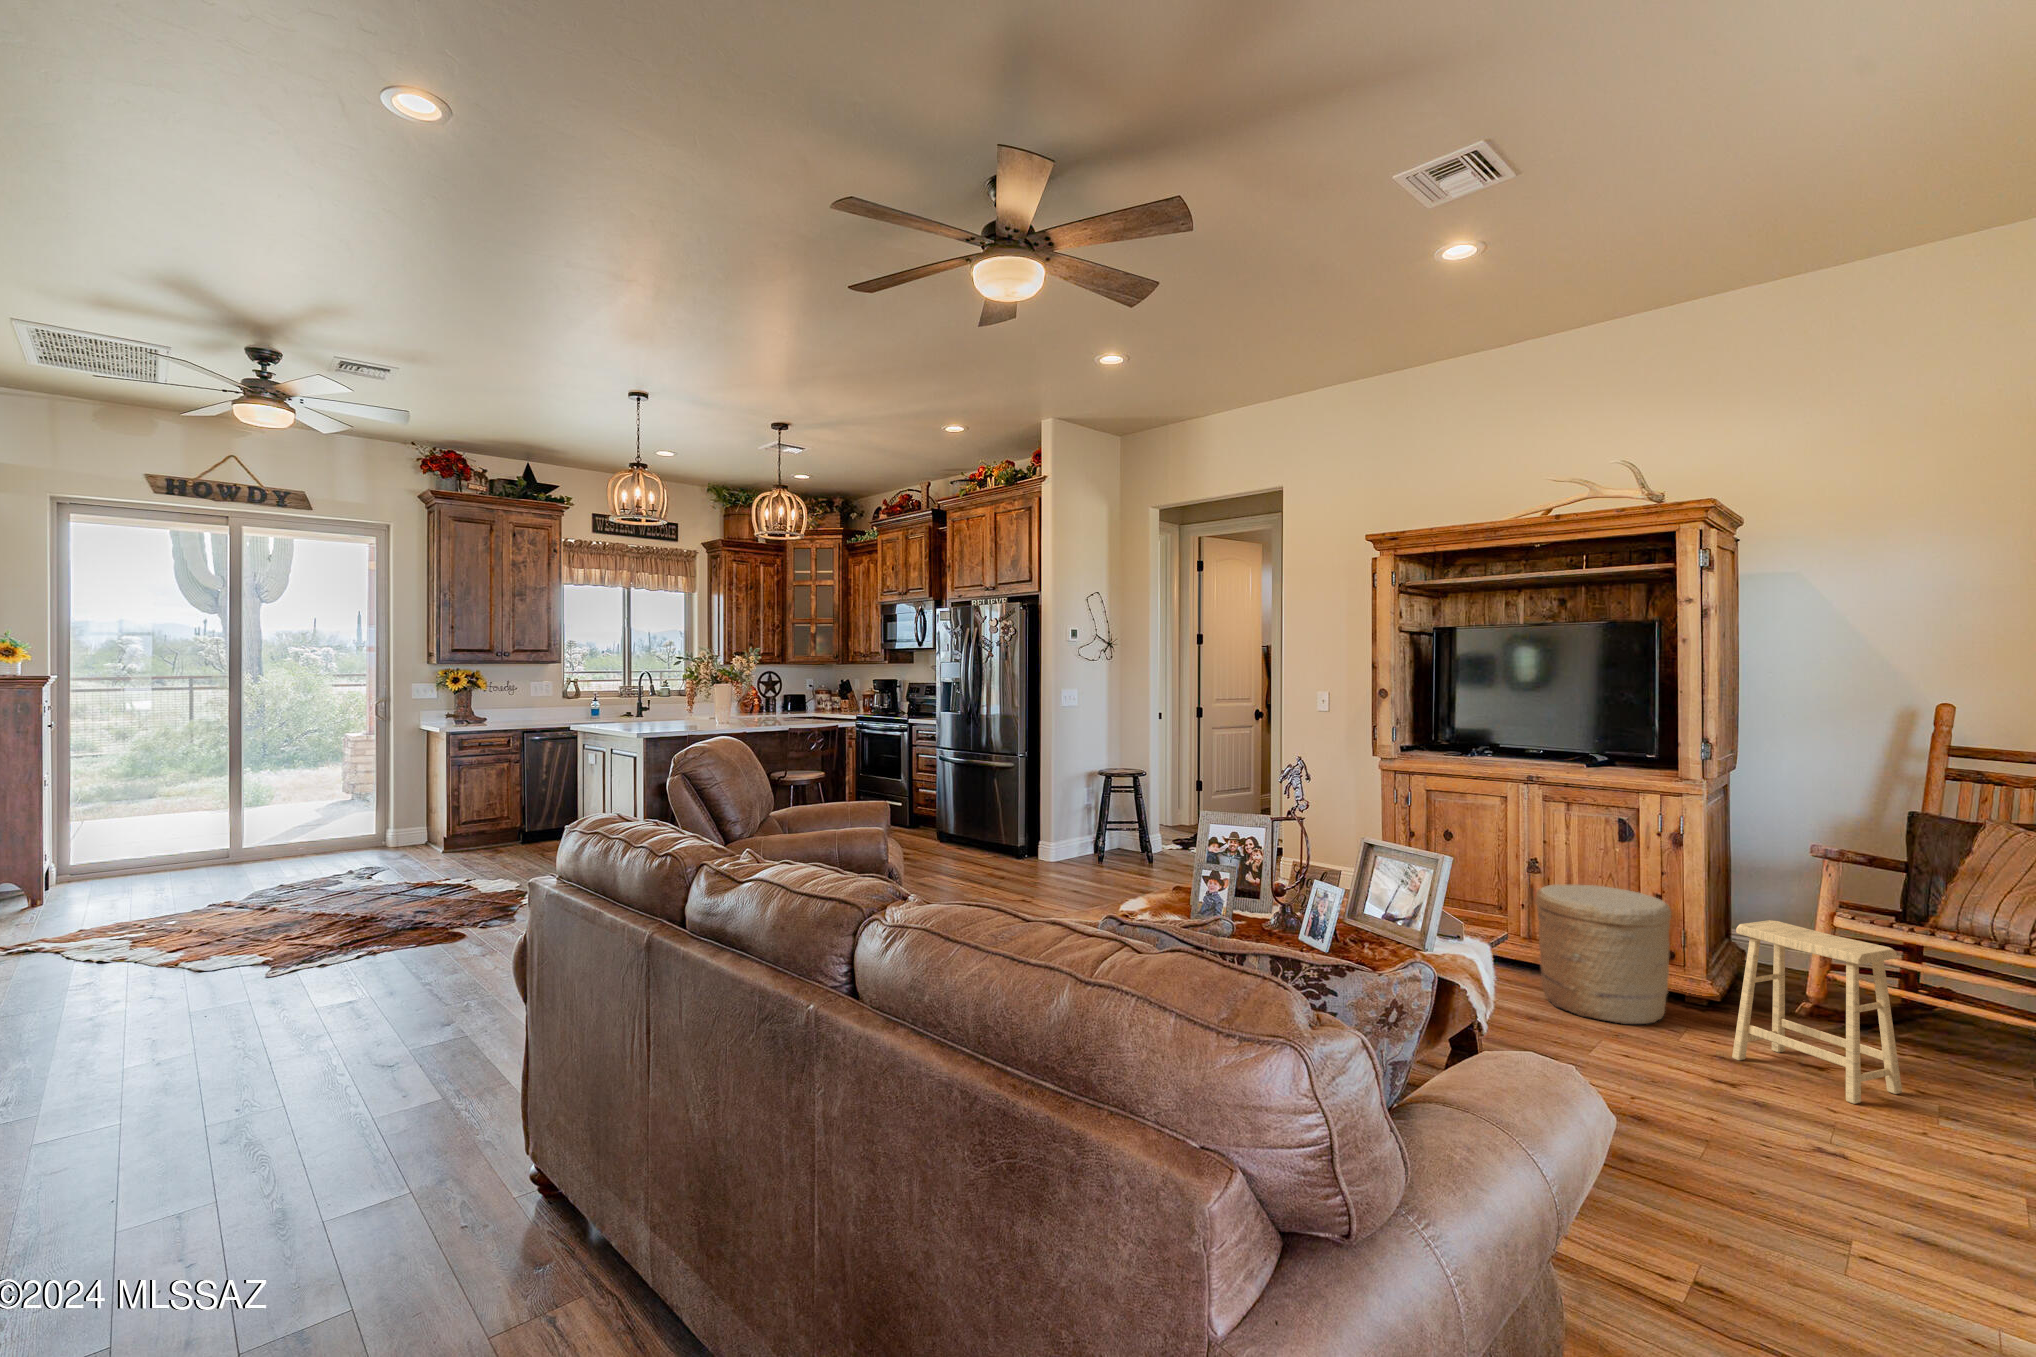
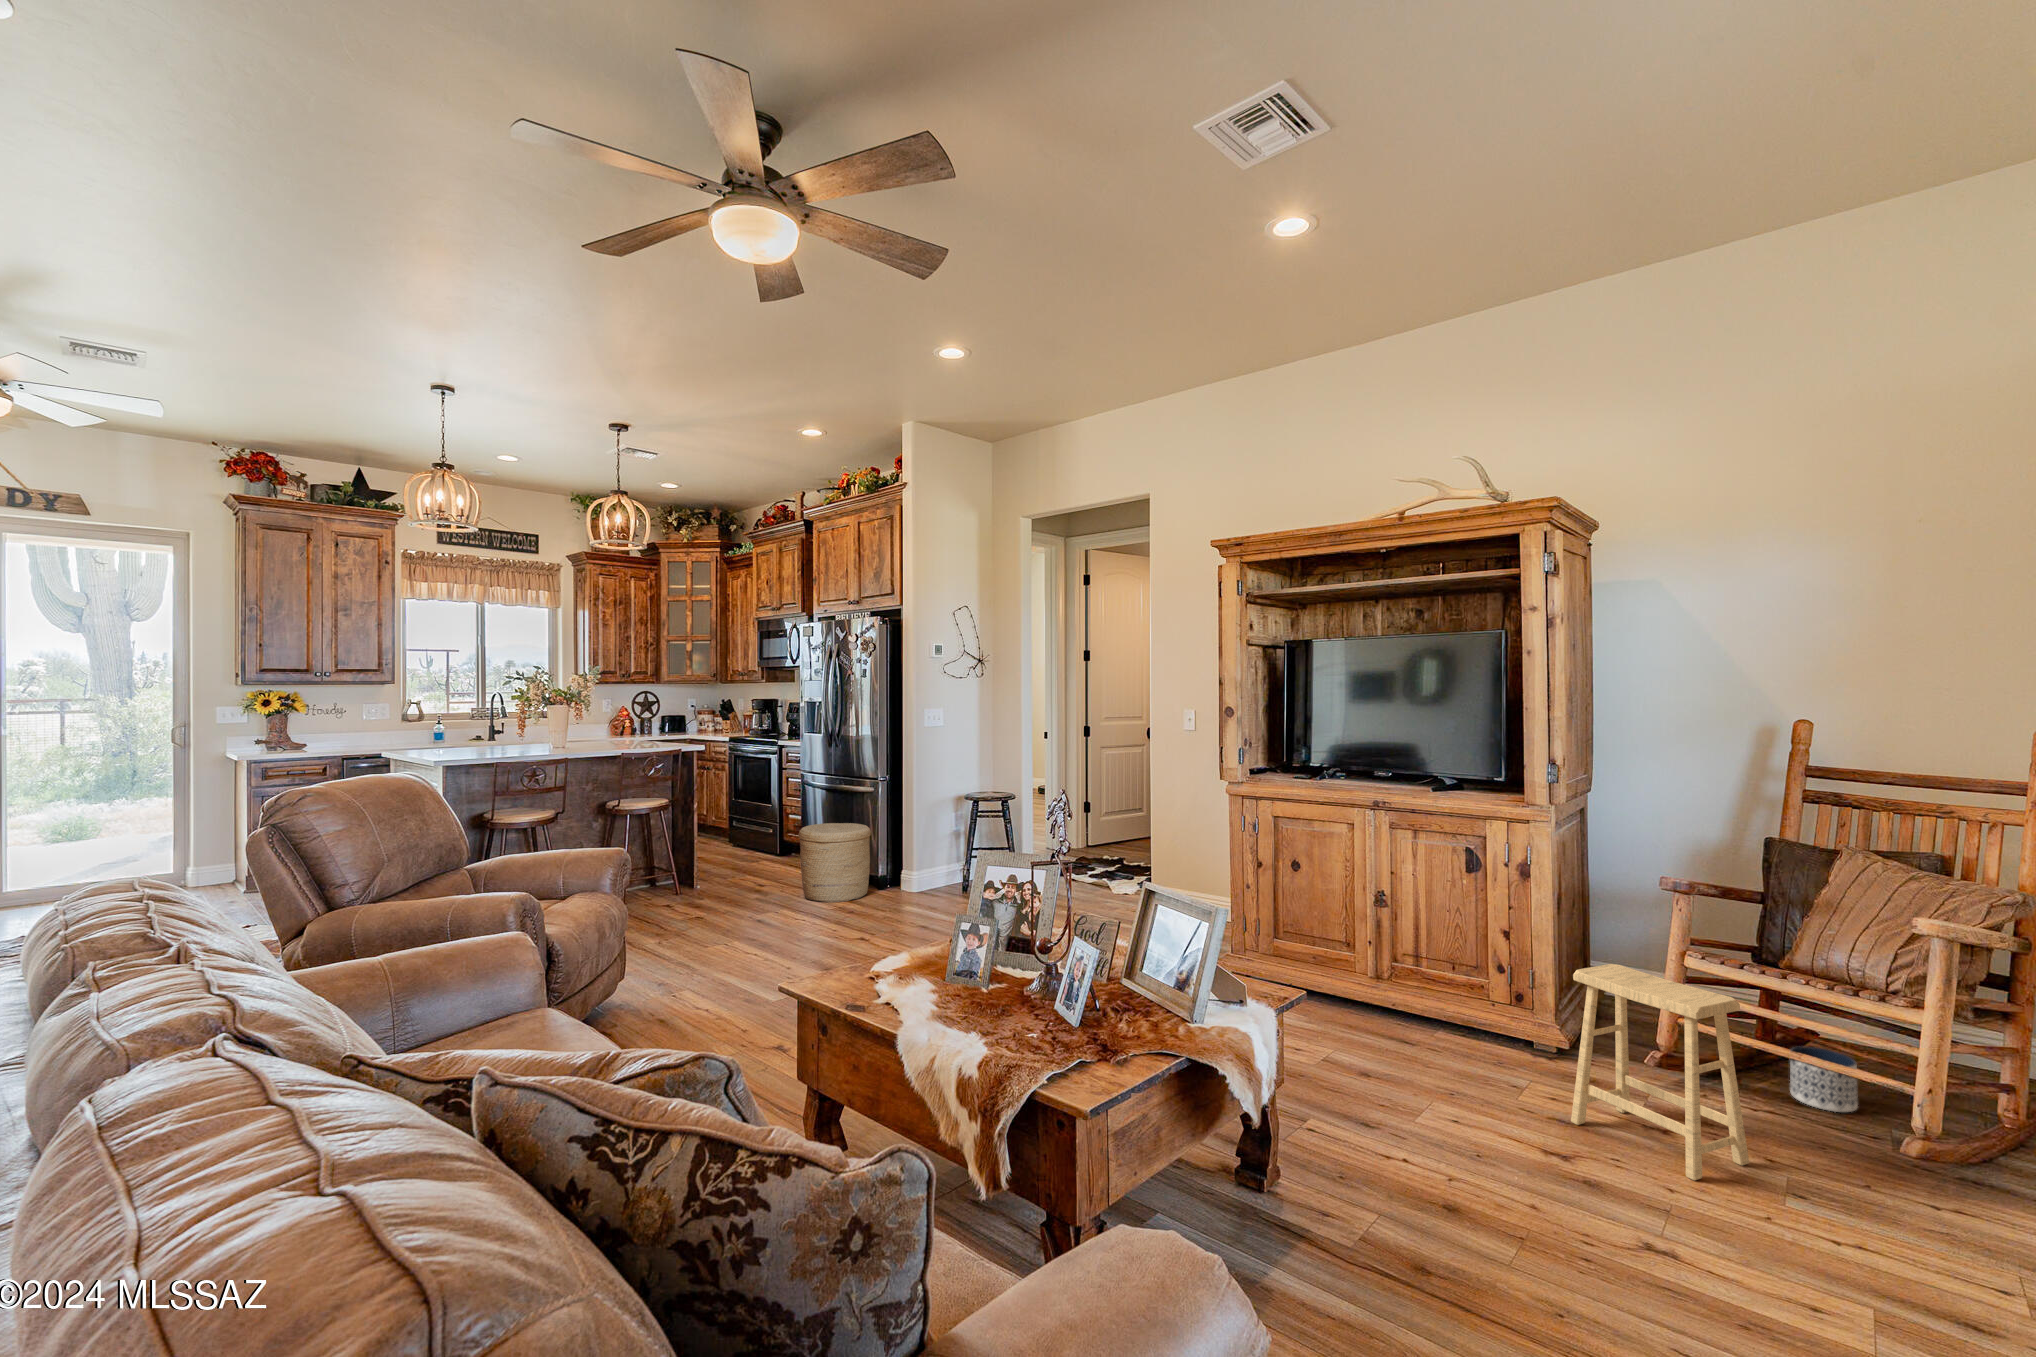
woven basket: present [1535,884,1671,1024] -> present [798,823,871,902]
planter: none [1933,1000,1998,1057] -> present [1790,1046,1858,1112]

